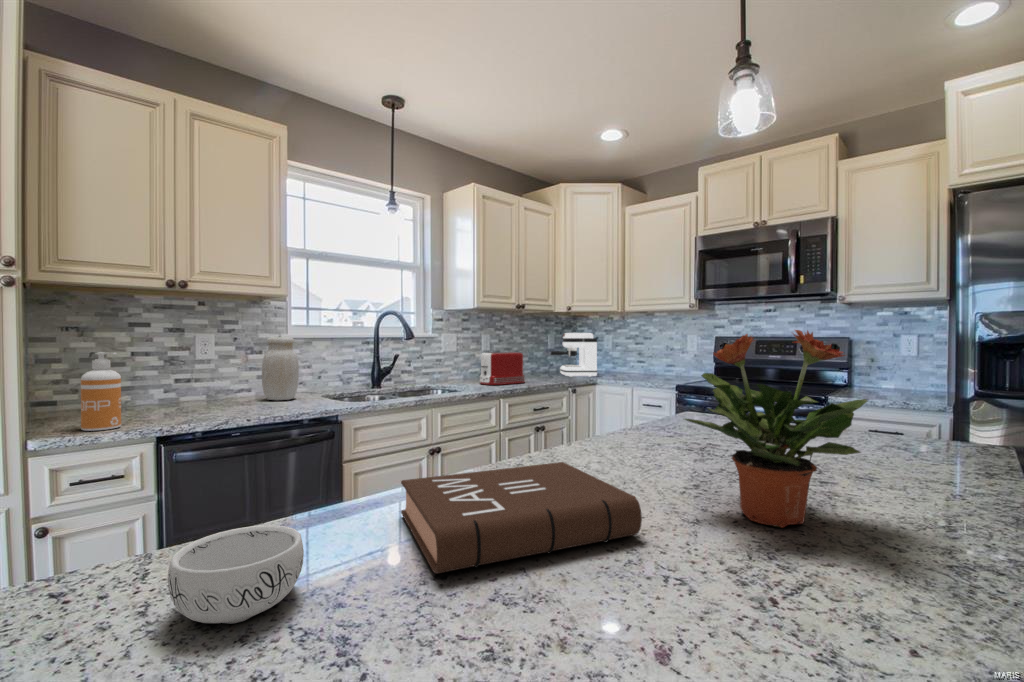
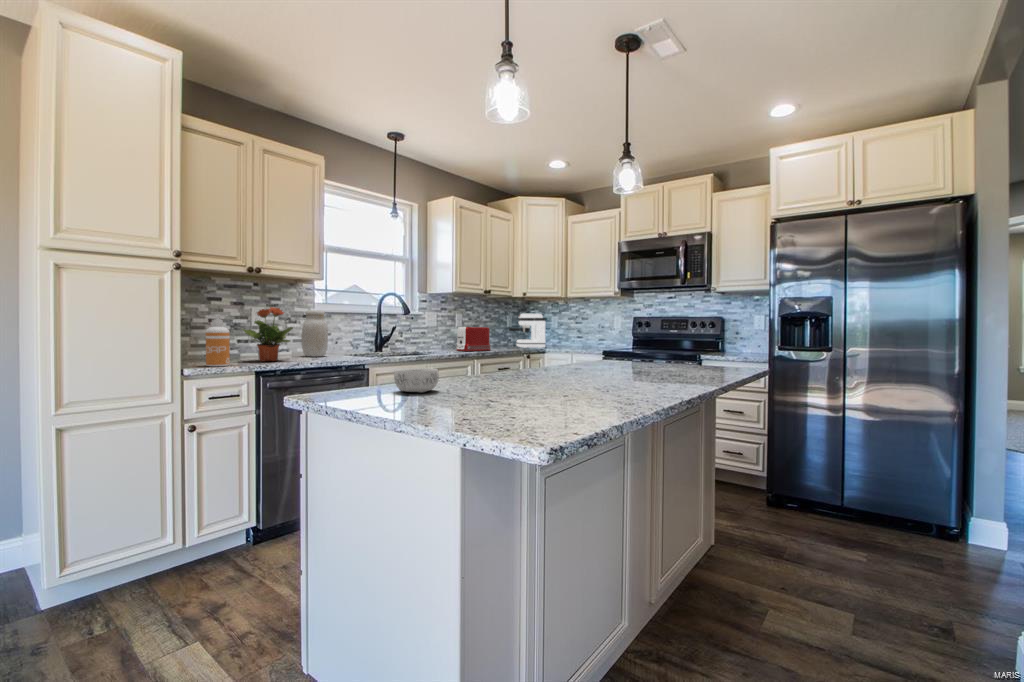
potted plant: present [685,330,868,528] -> present [243,307,293,361]
book: present [401,462,642,574] -> none [458,362,567,386]

